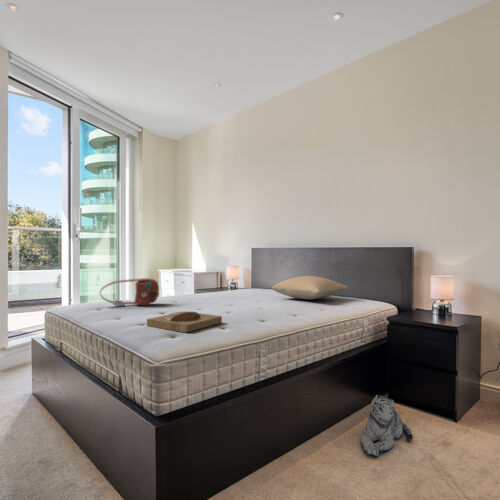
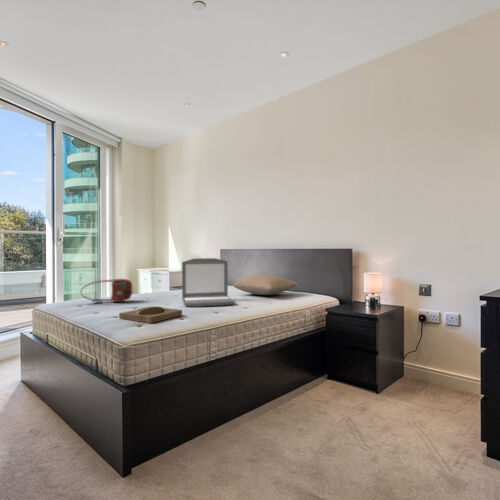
laptop: none [216,256,279,312] -> present [182,258,234,307]
plush toy: present [361,395,413,456] -> none [296,371,339,419]

